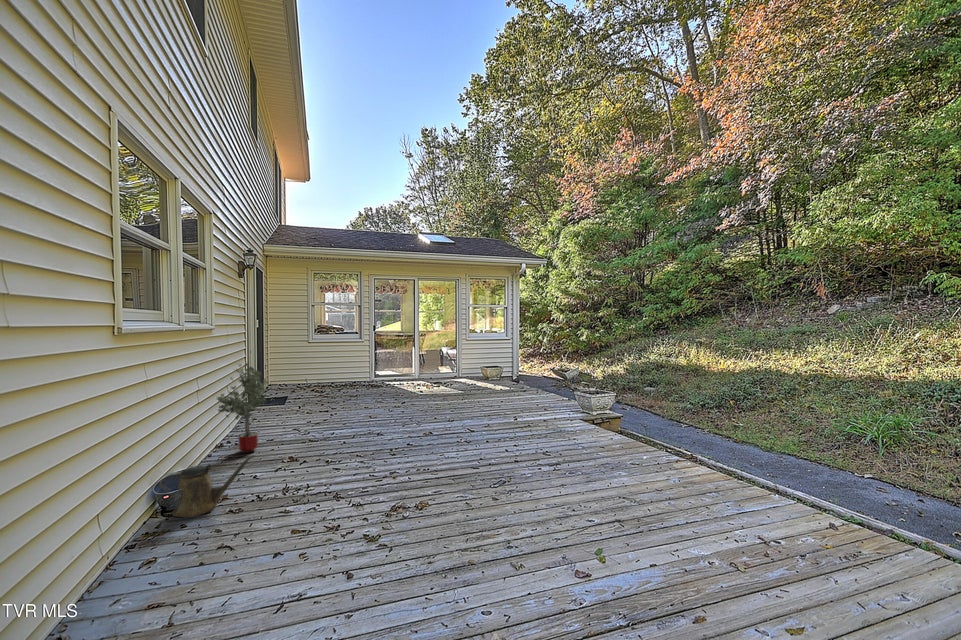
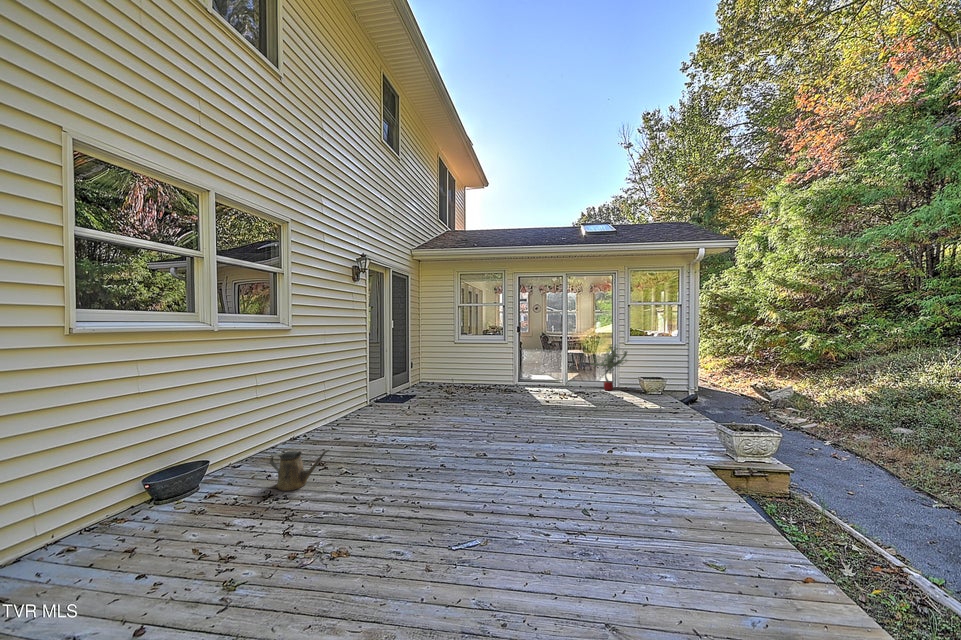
potted tree: present [217,363,268,453] -> present [591,345,627,391]

